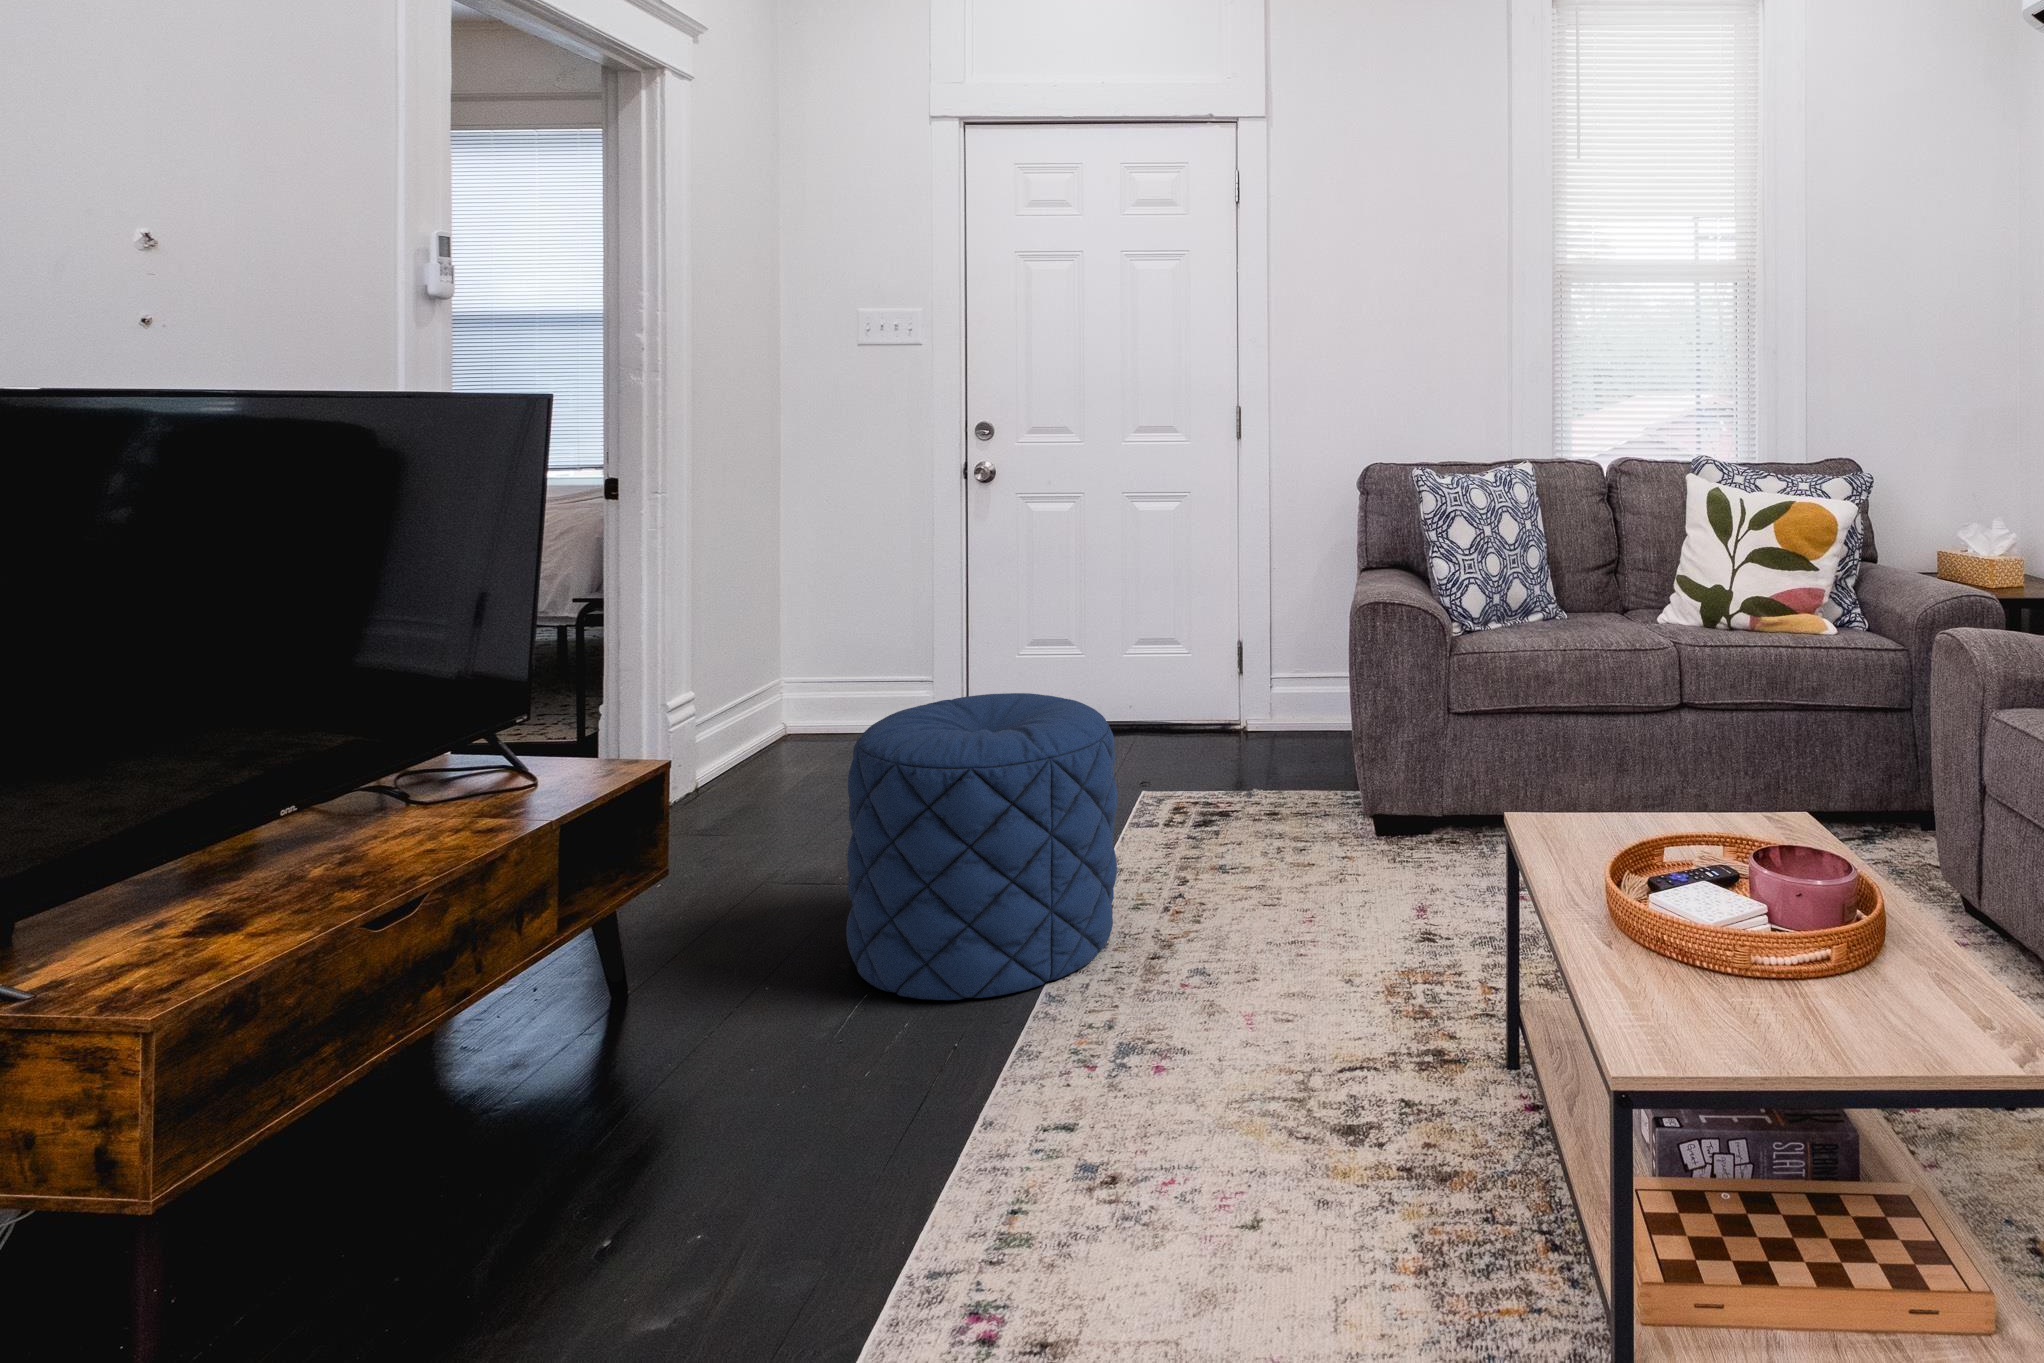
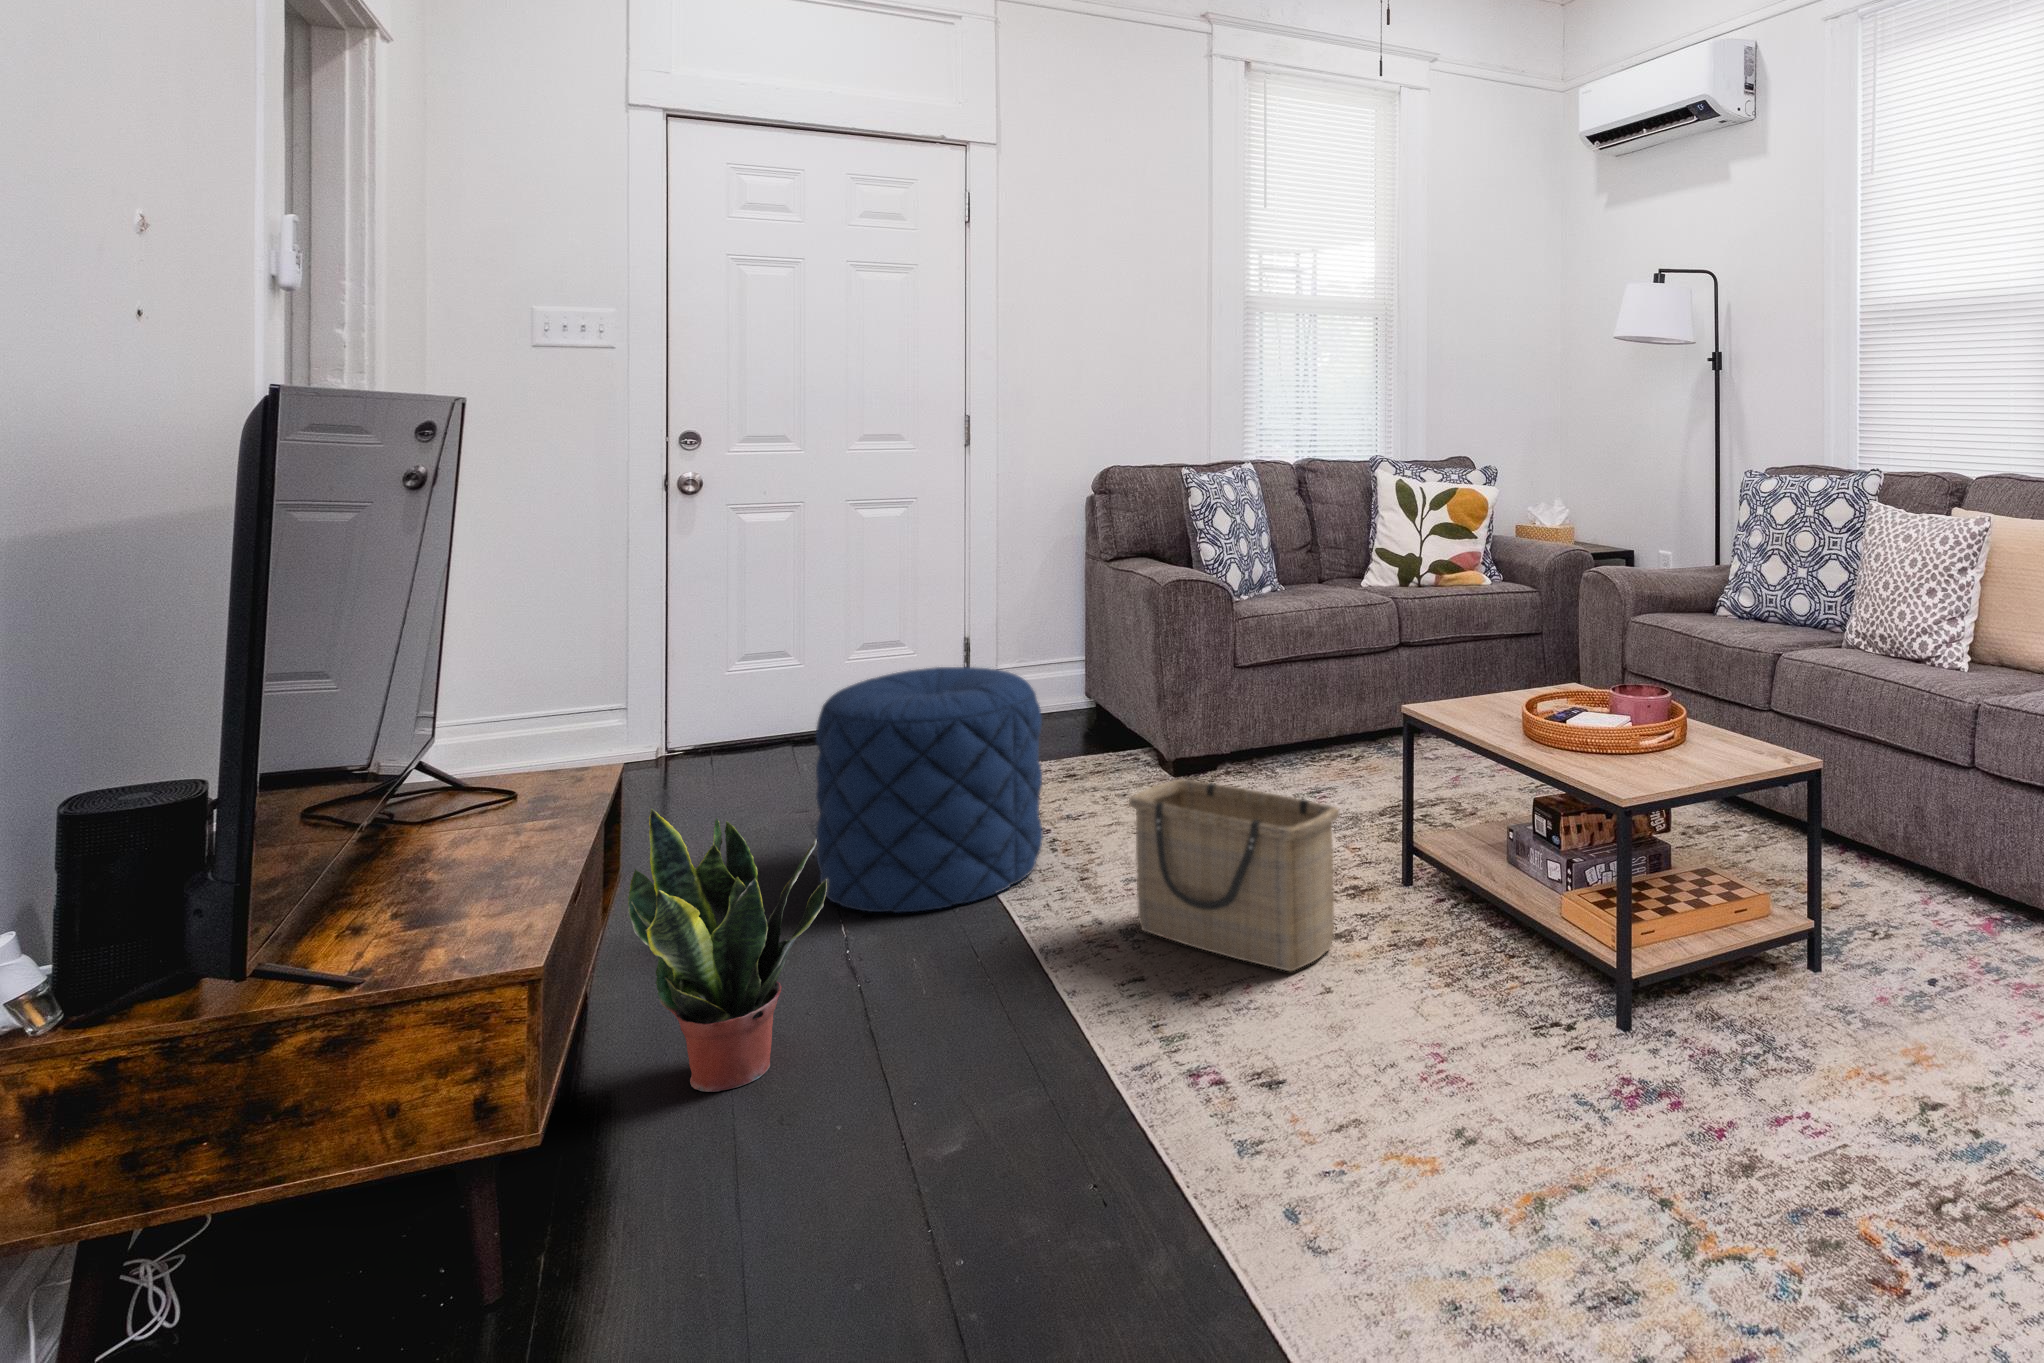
potted plant: none [359,865,670,1230] -> present [628,809,827,1092]
basket: none [1110,890,1342,1223] -> present [1129,779,1339,971]

